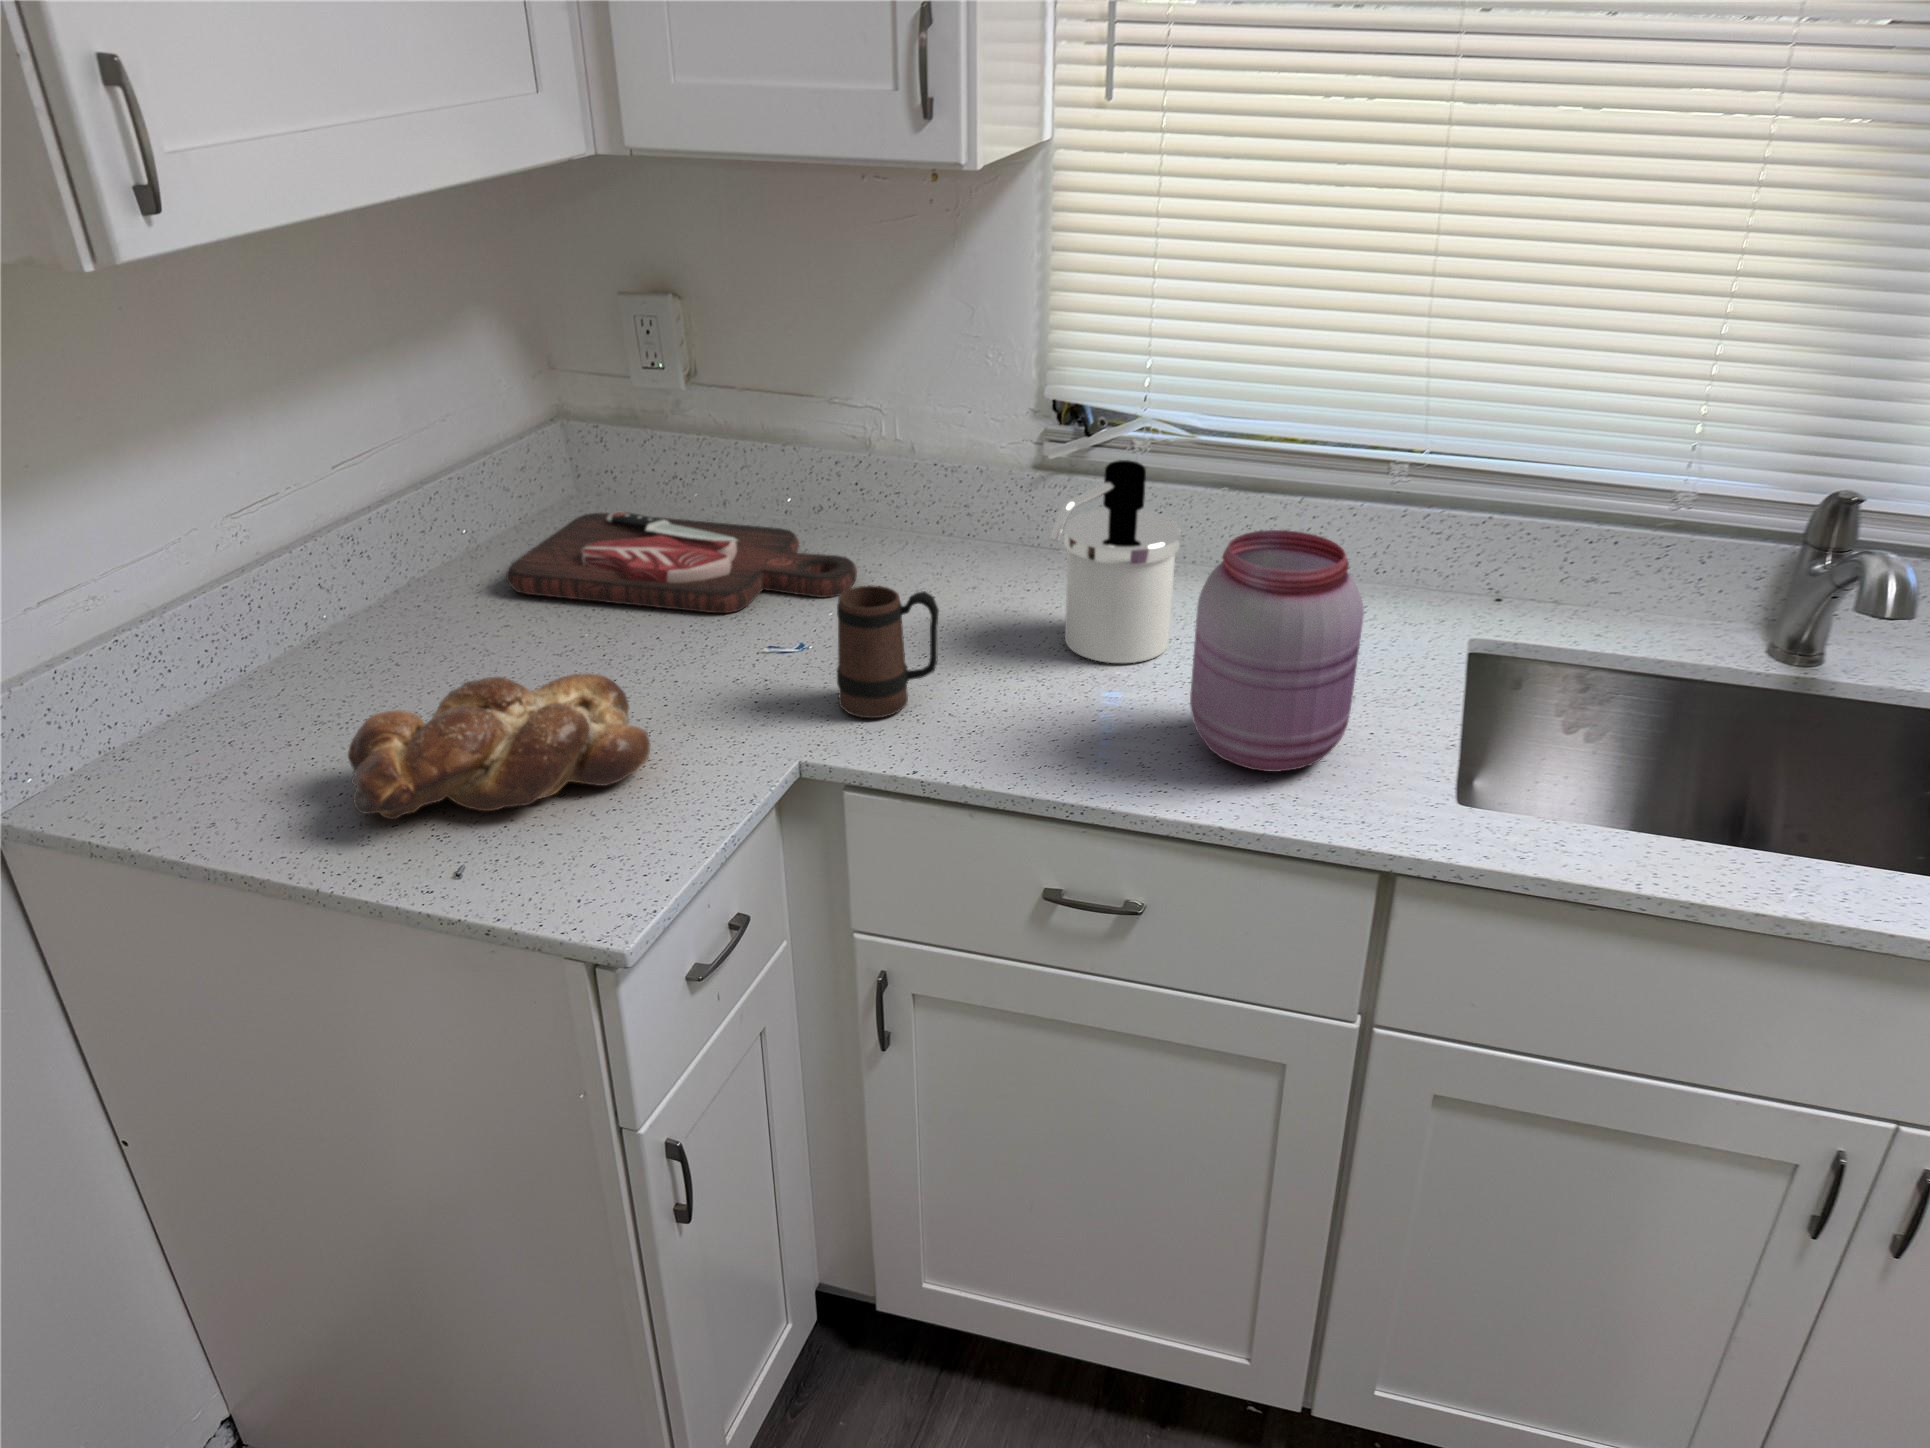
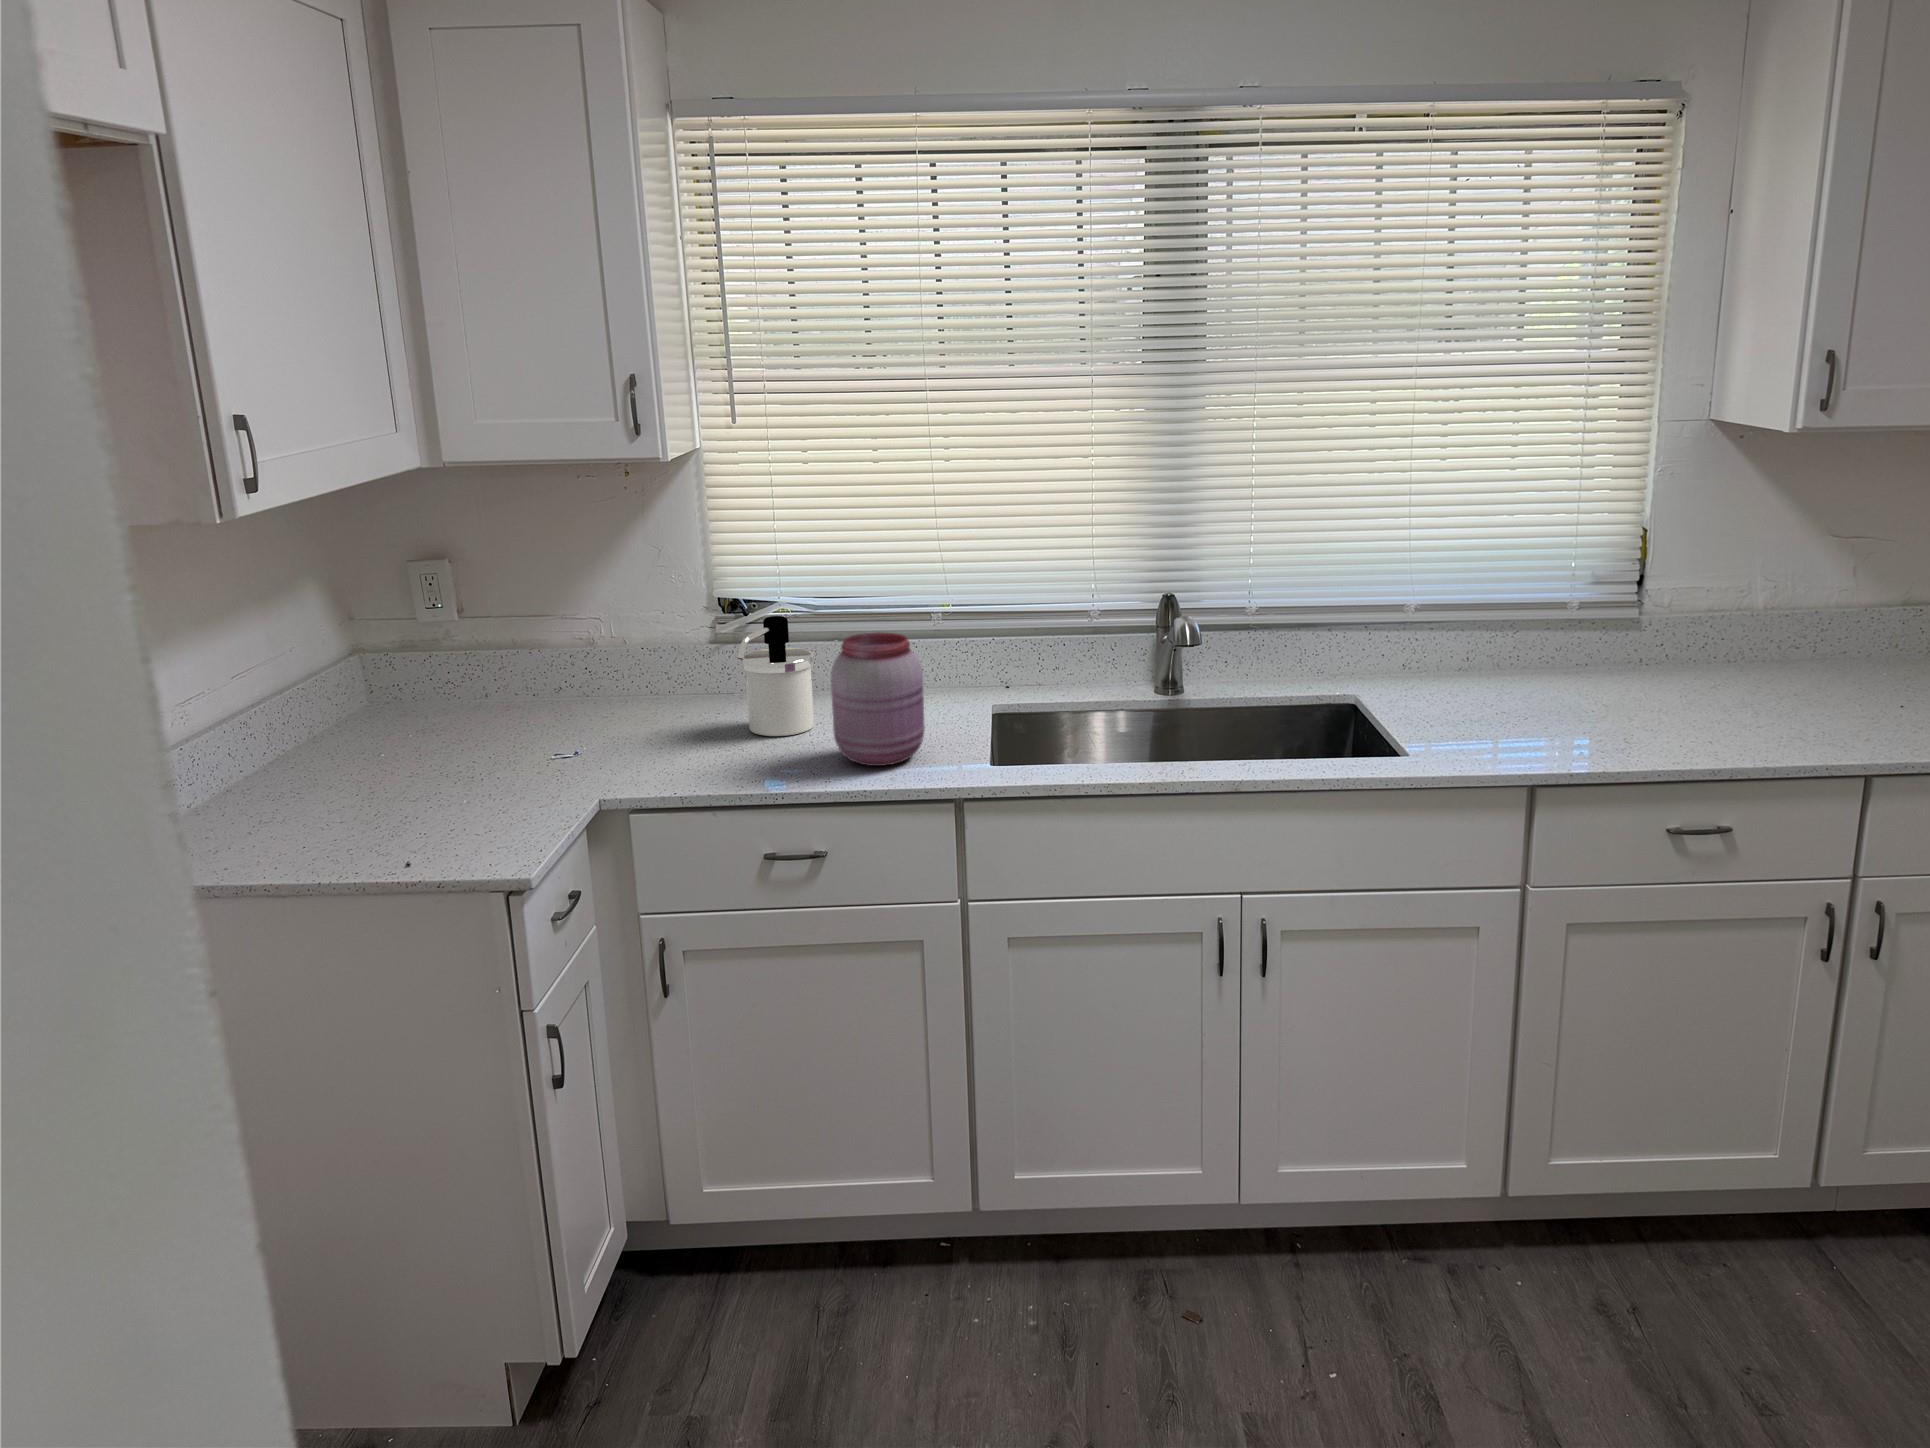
cutting board: present [506,512,857,613] -> none [358,699,604,751]
mug: present [837,585,939,718] -> none [614,694,678,775]
bread loaf: present [348,674,650,819] -> none [316,762,511,850]

